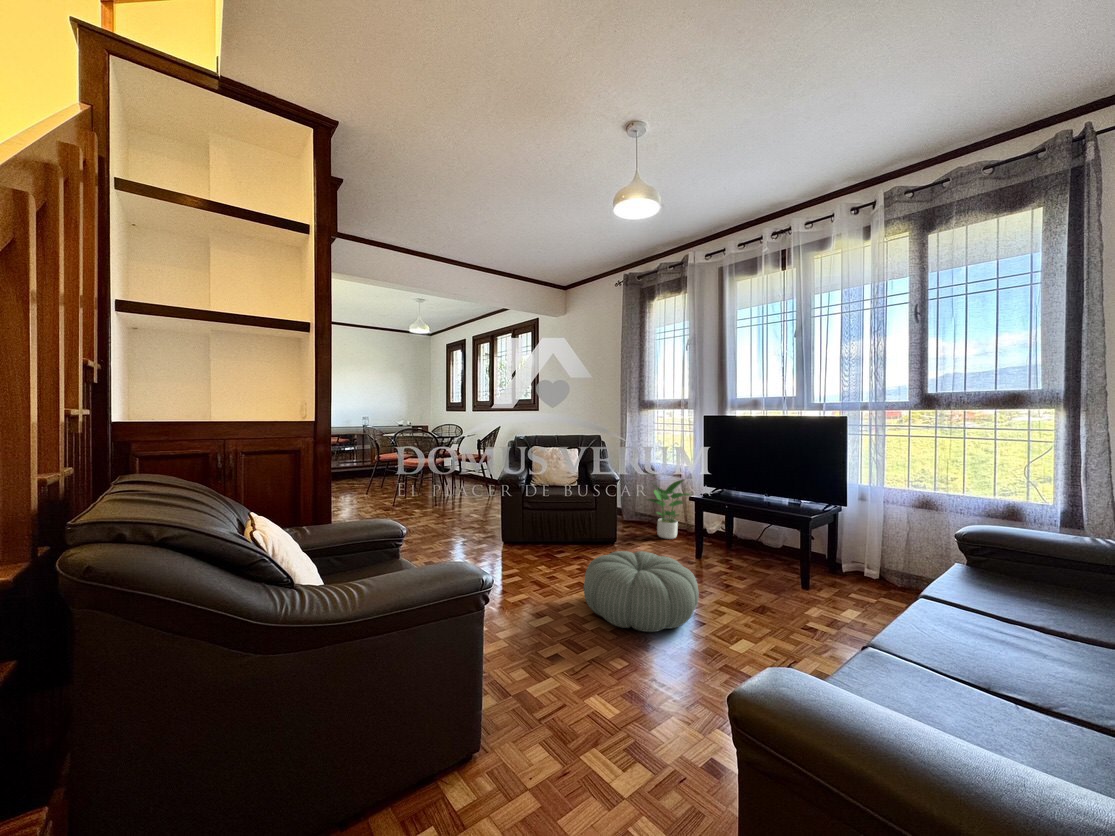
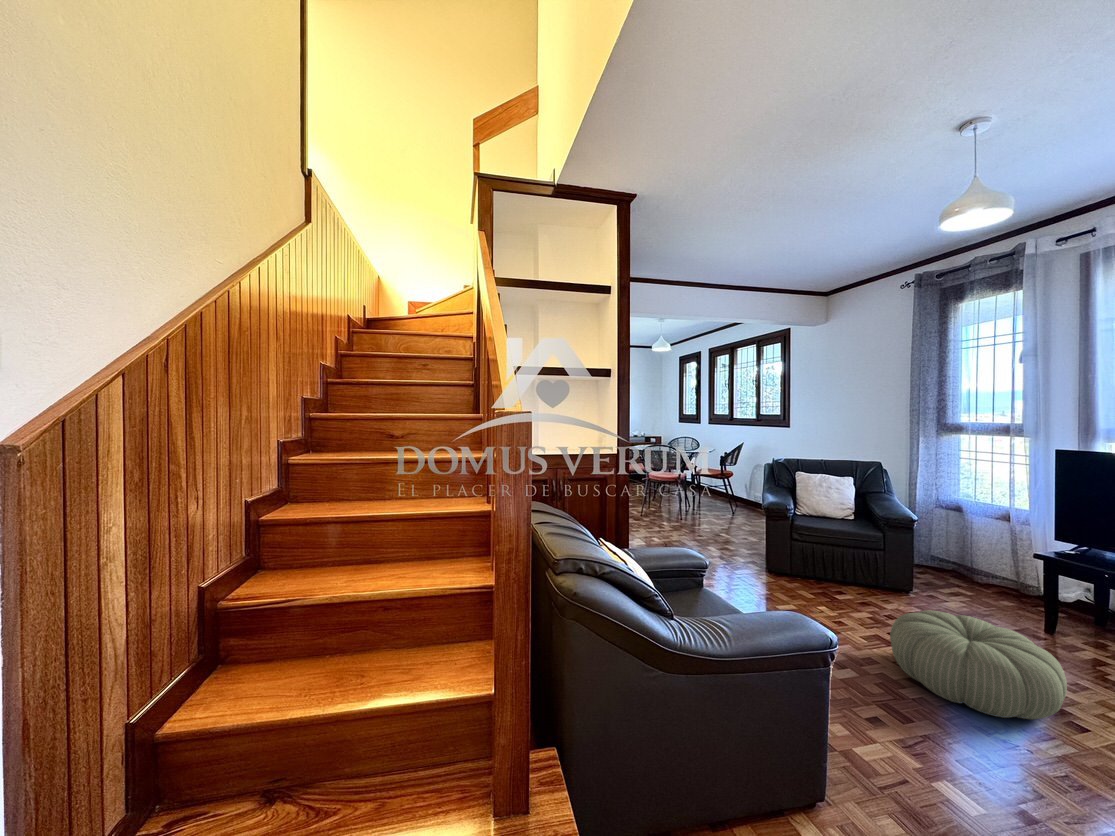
potted plant: present [647,480,690,539] -> none [952,526,1034,599]

